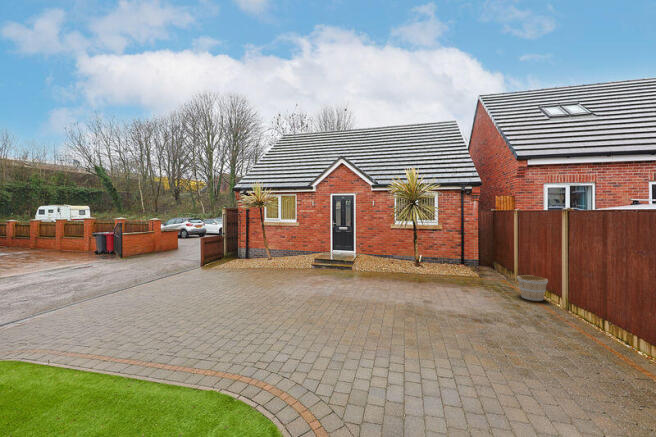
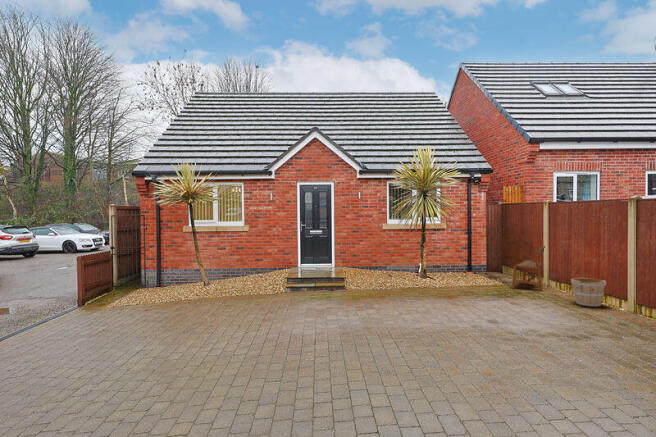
bench: none [481,246,522,284] -> present [512,246,545,291]

